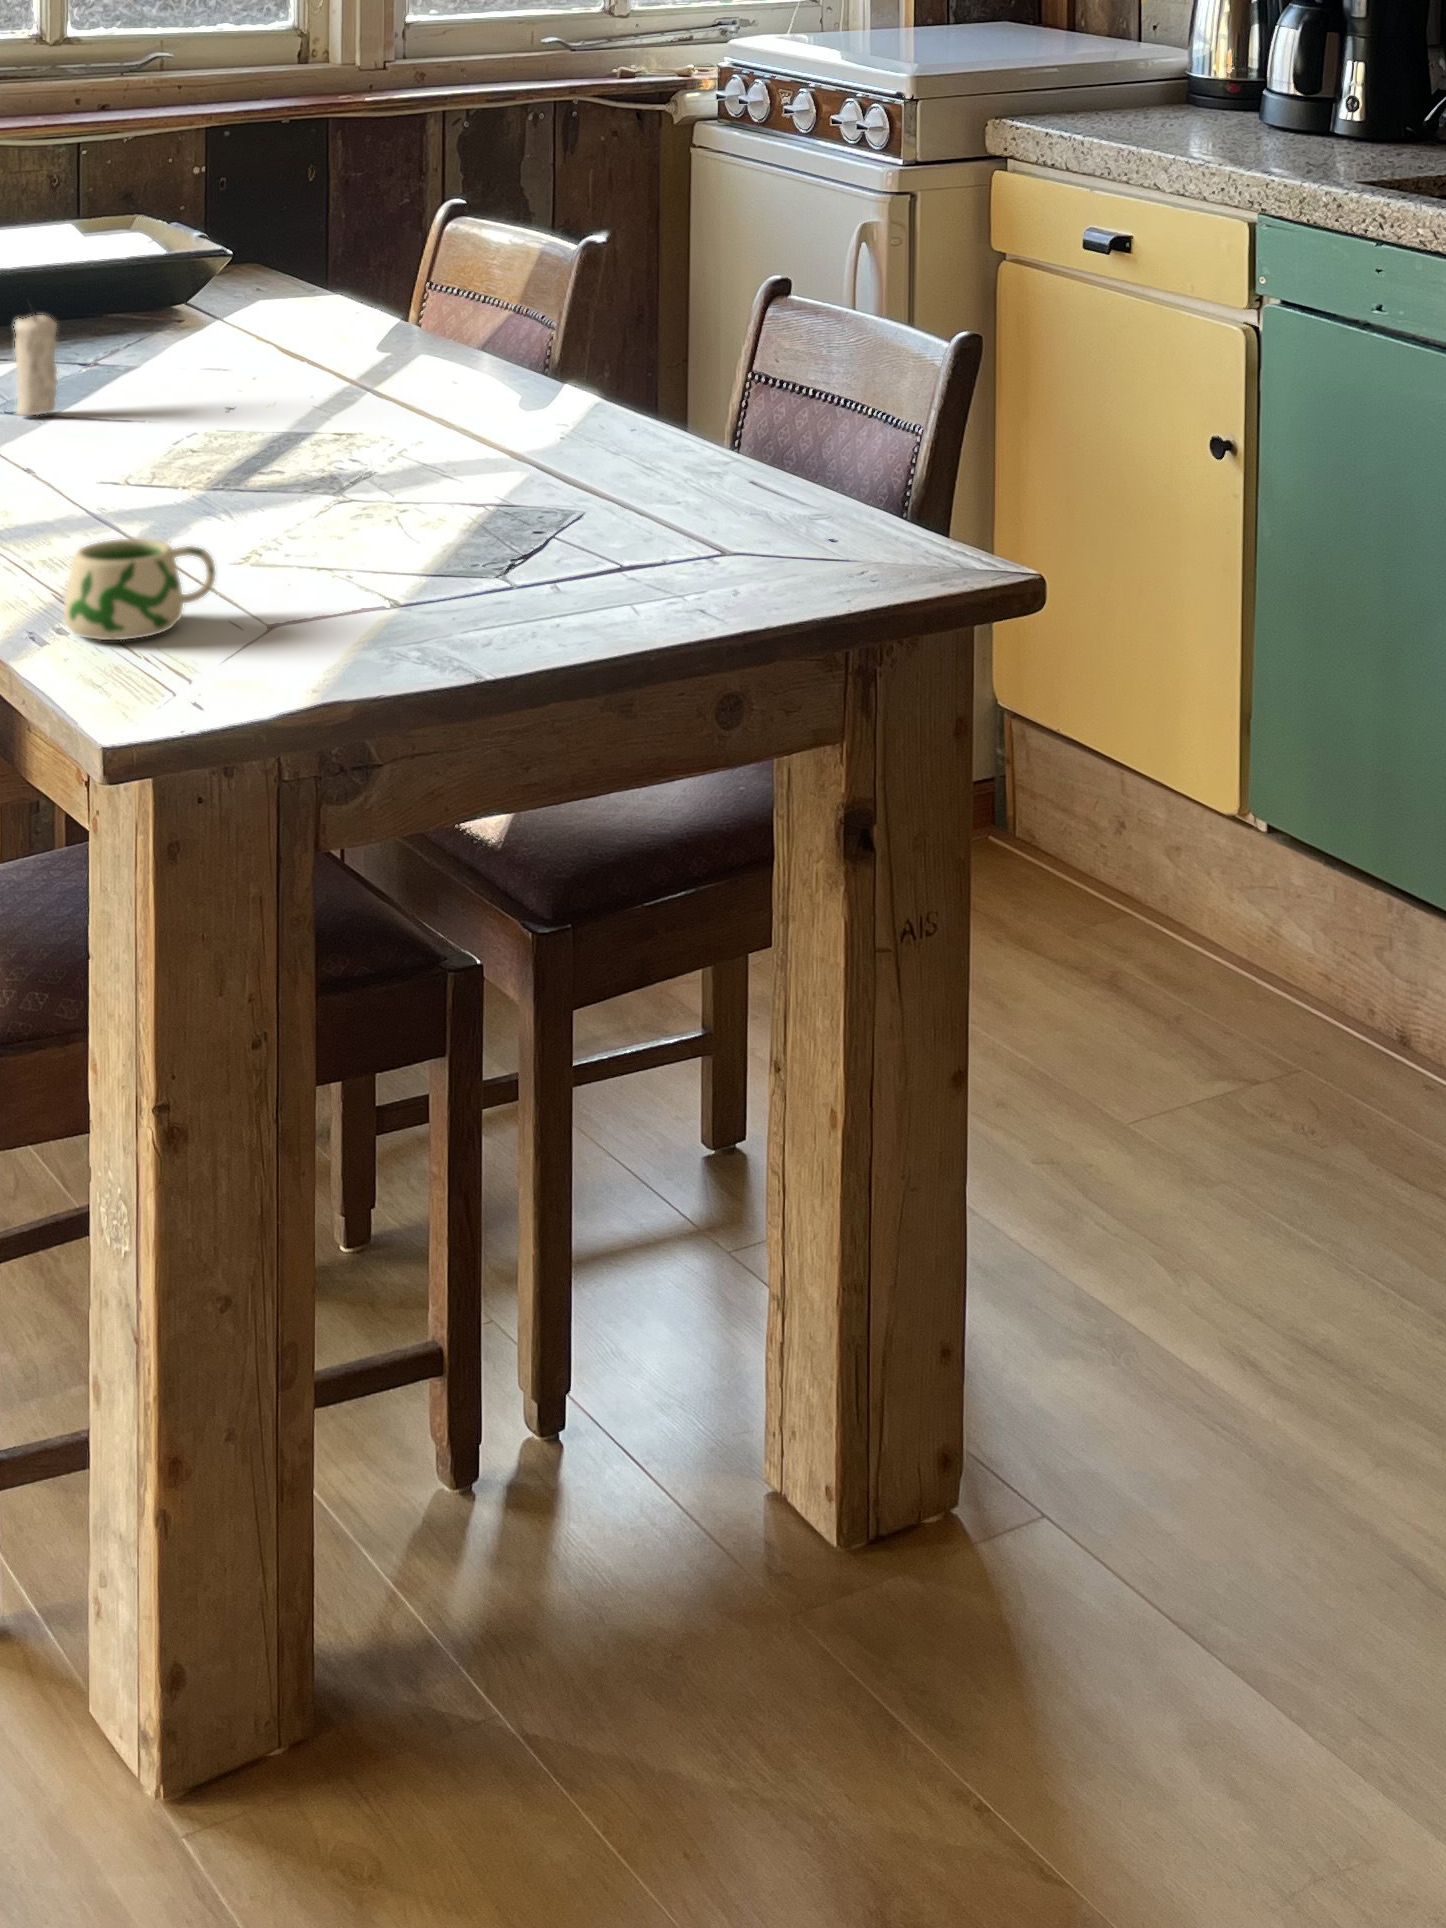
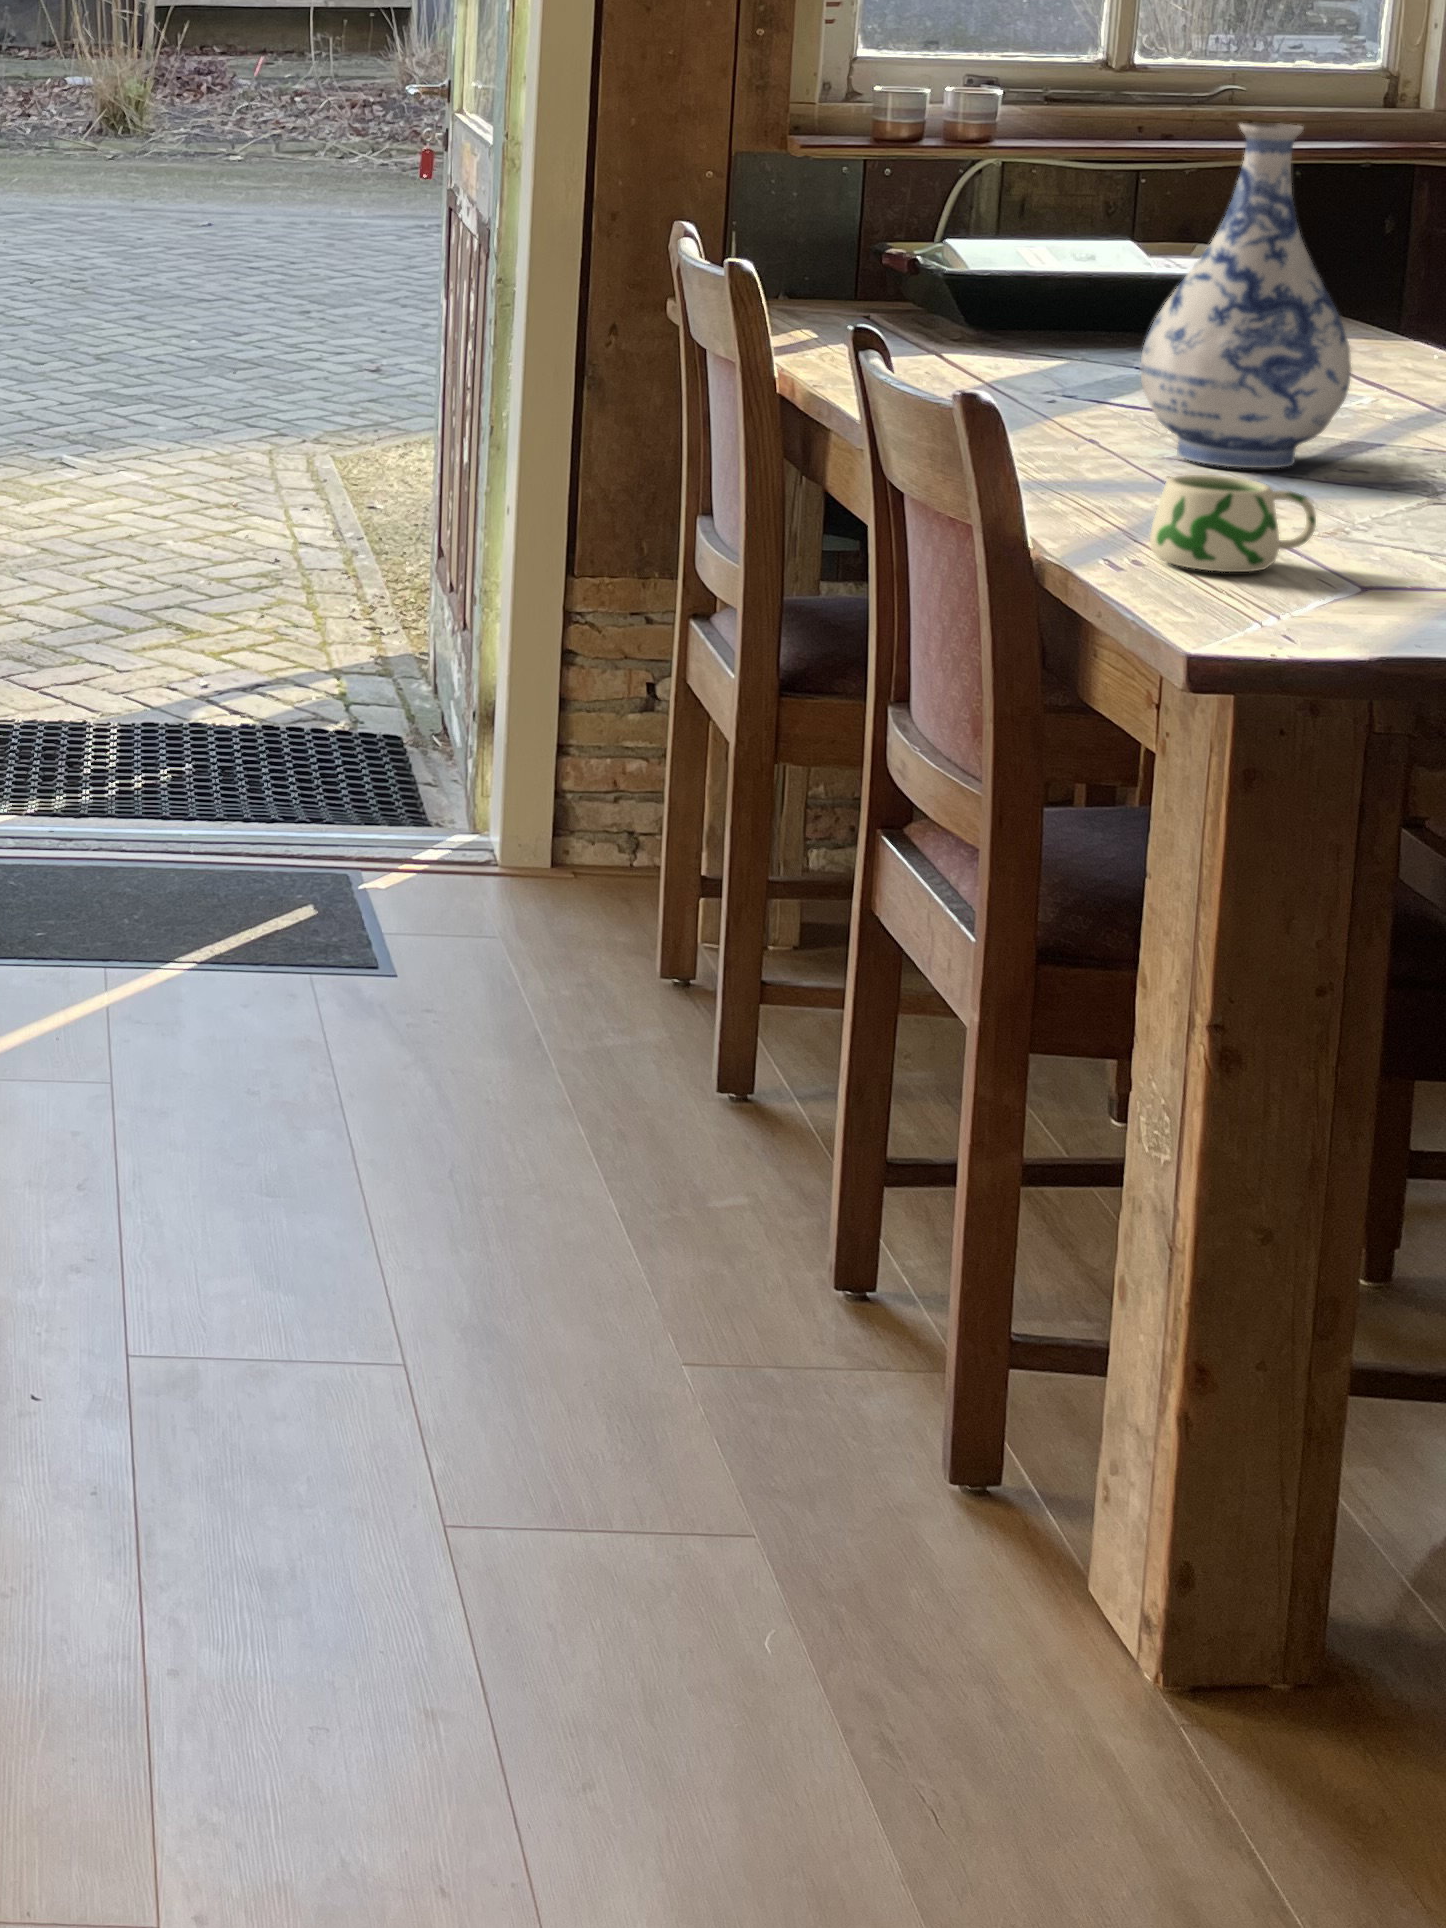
vase: none [62,158,253,494] -> present [1141,123,1351,468]
candle: present [15,314,57,416] -> none [1078,278,1129,397]

